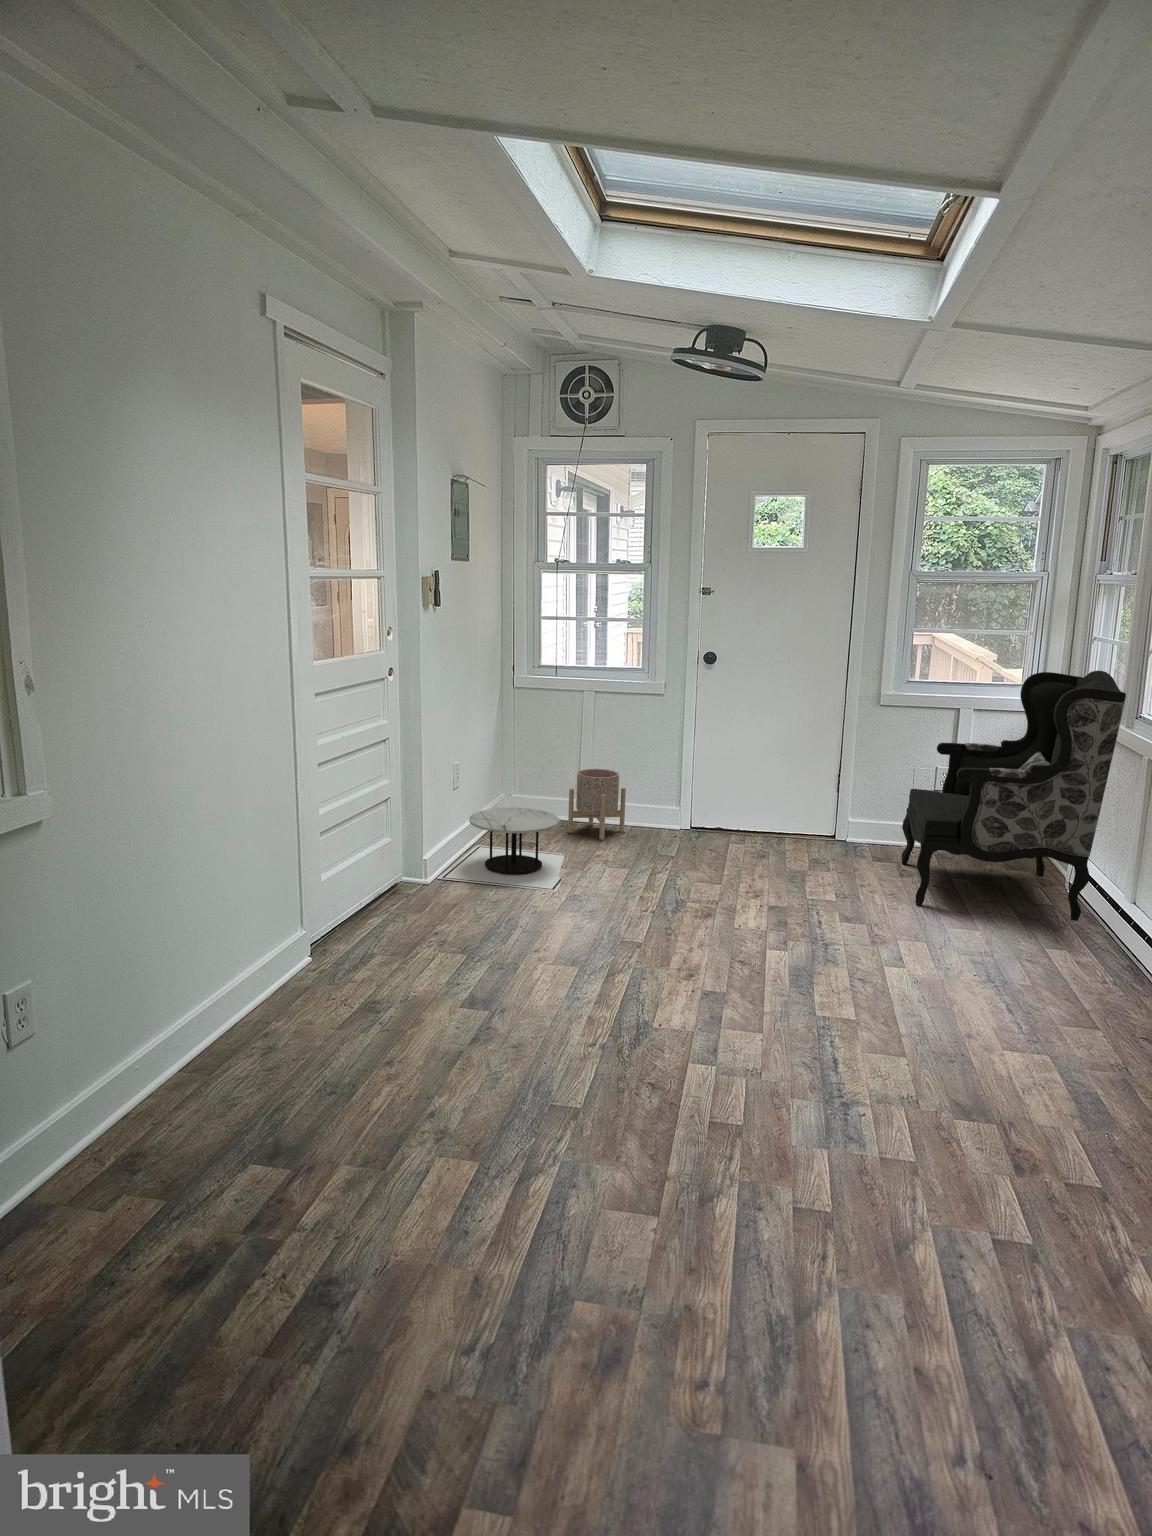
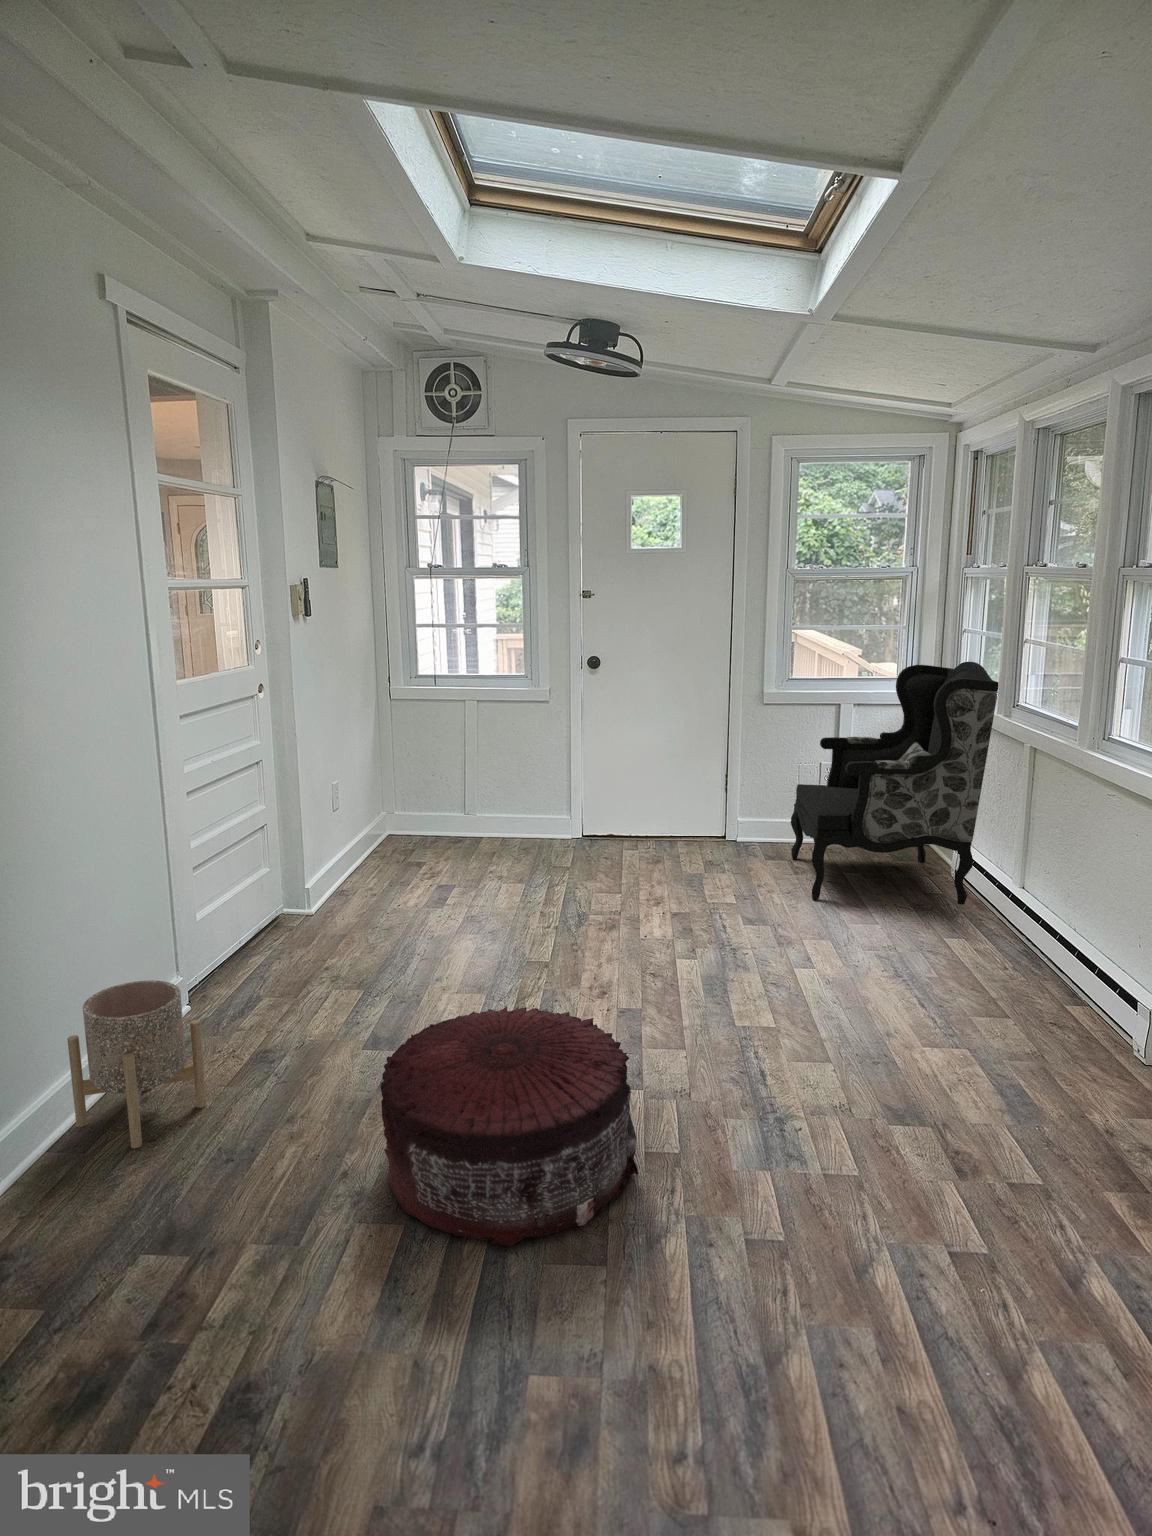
planter: present [568,769,626,840] -> present [67,981,206,1148]
side table: present [438,808,565,891] -> none [322,826,476,912]
pouf: none [467,975,700,1188] -> present [381,1006,638,1247]

